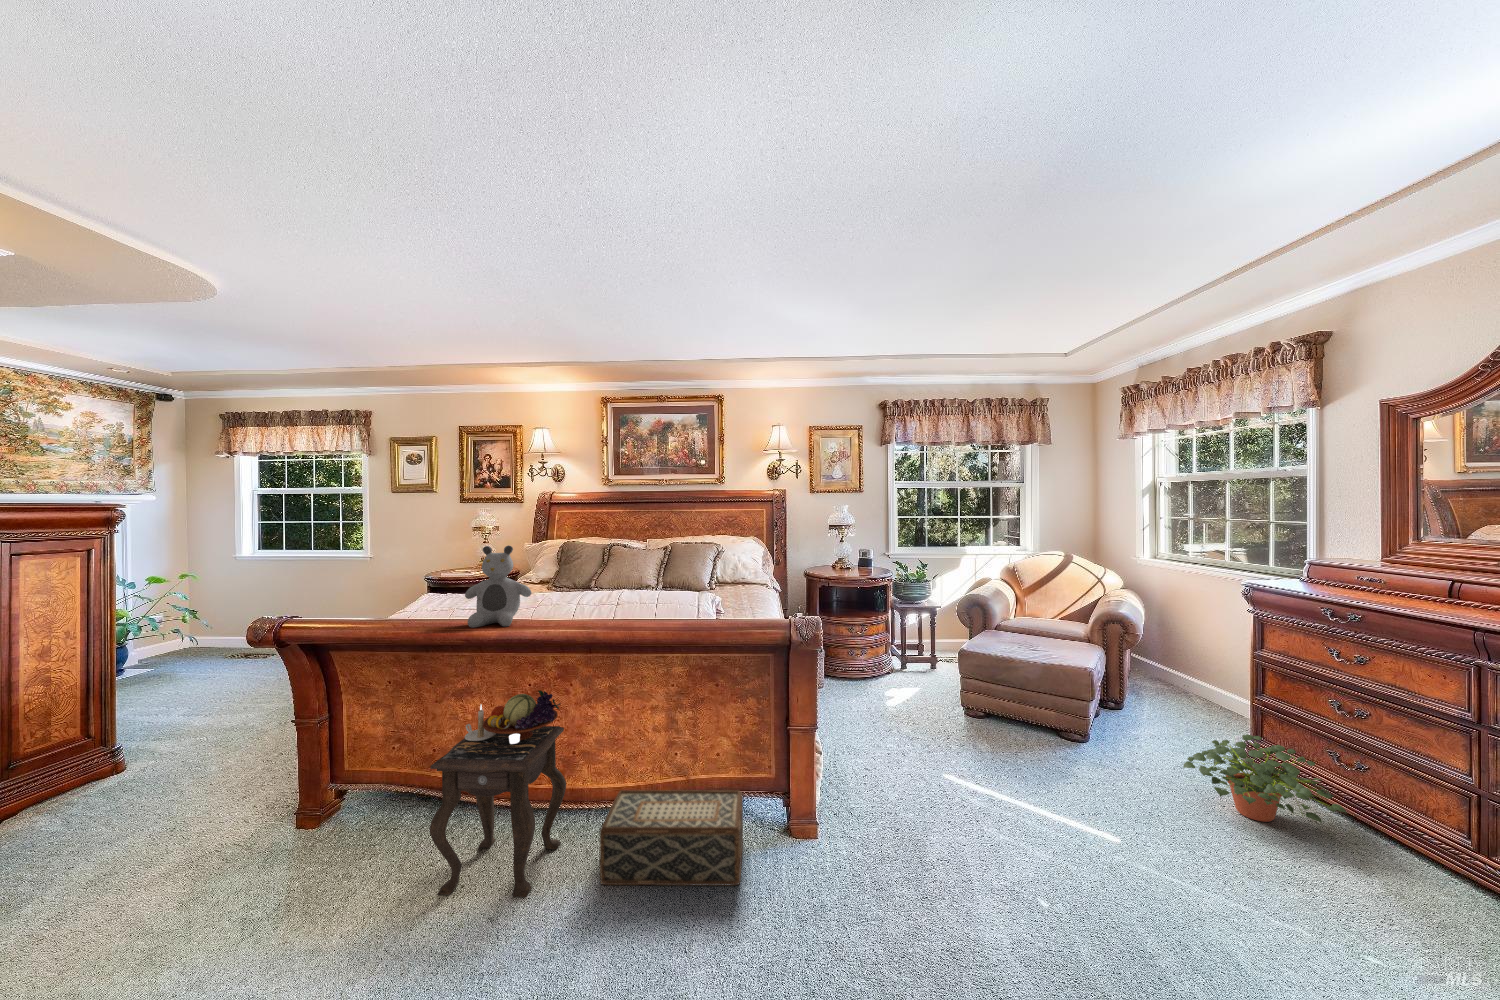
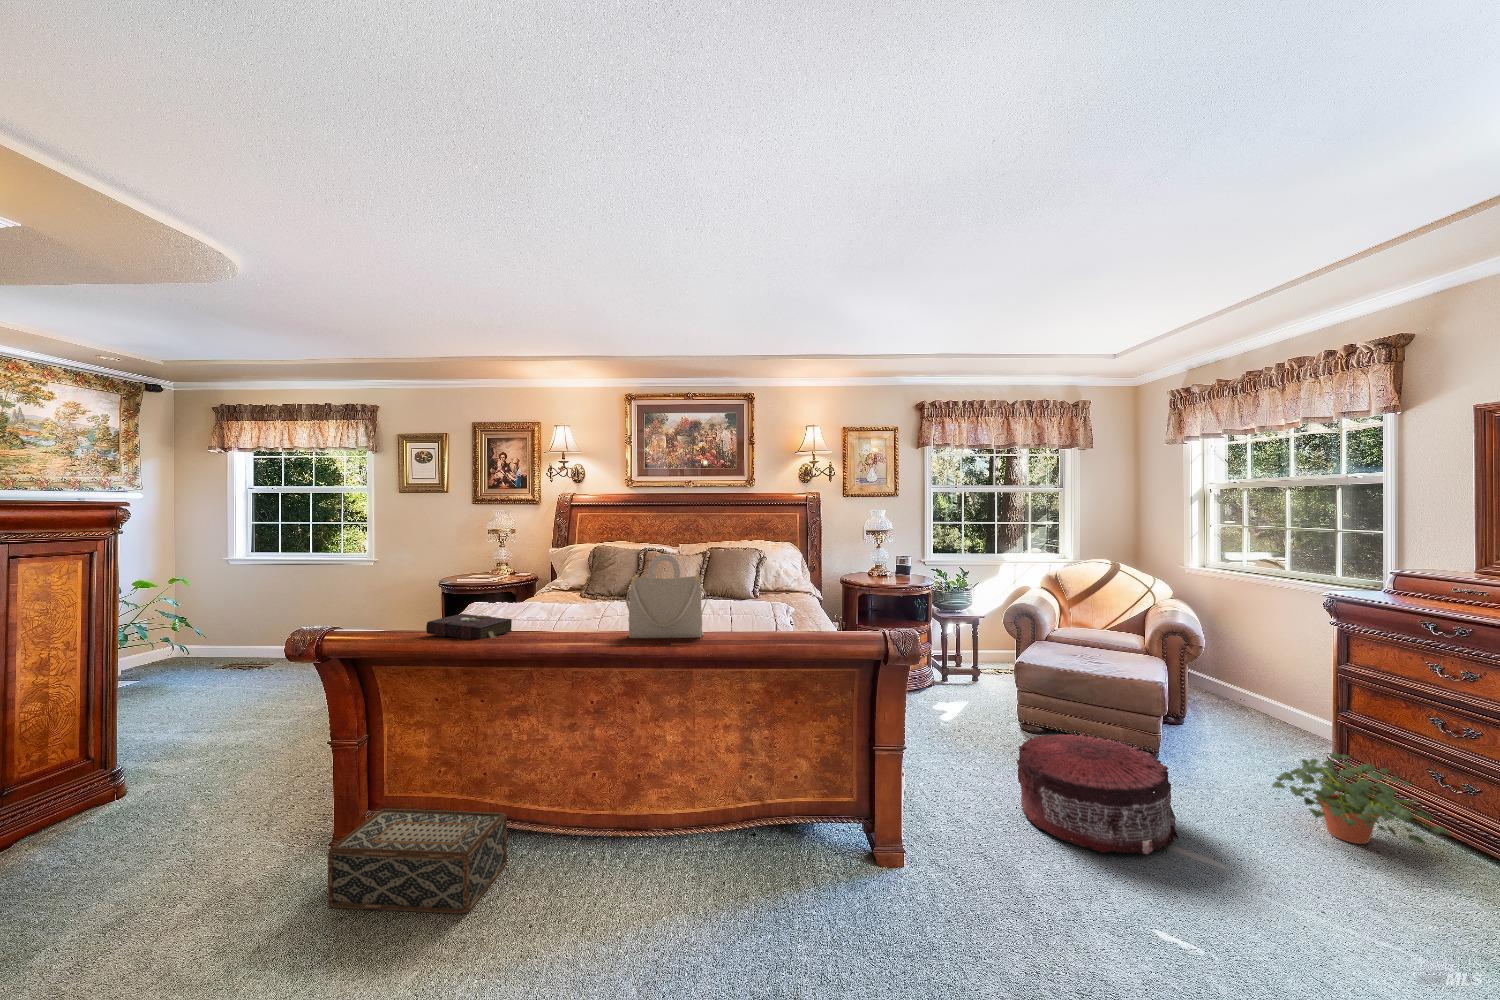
teddy bear: present [465,545,532,628] -> none [531,554,601,642]
handbag: none [553,546,630,624] -> present [626,555,707,638]
book: none [368,603,451,627] -> present [426,614,512,639]
side table: present [430,690,566,897] -> none [504,703,640,929]
pouf: none [942,715,1088,830] -> present [1016,733,1179,854]
woven basket: present [600,790,743,885] -> present [328,809,507,914]

